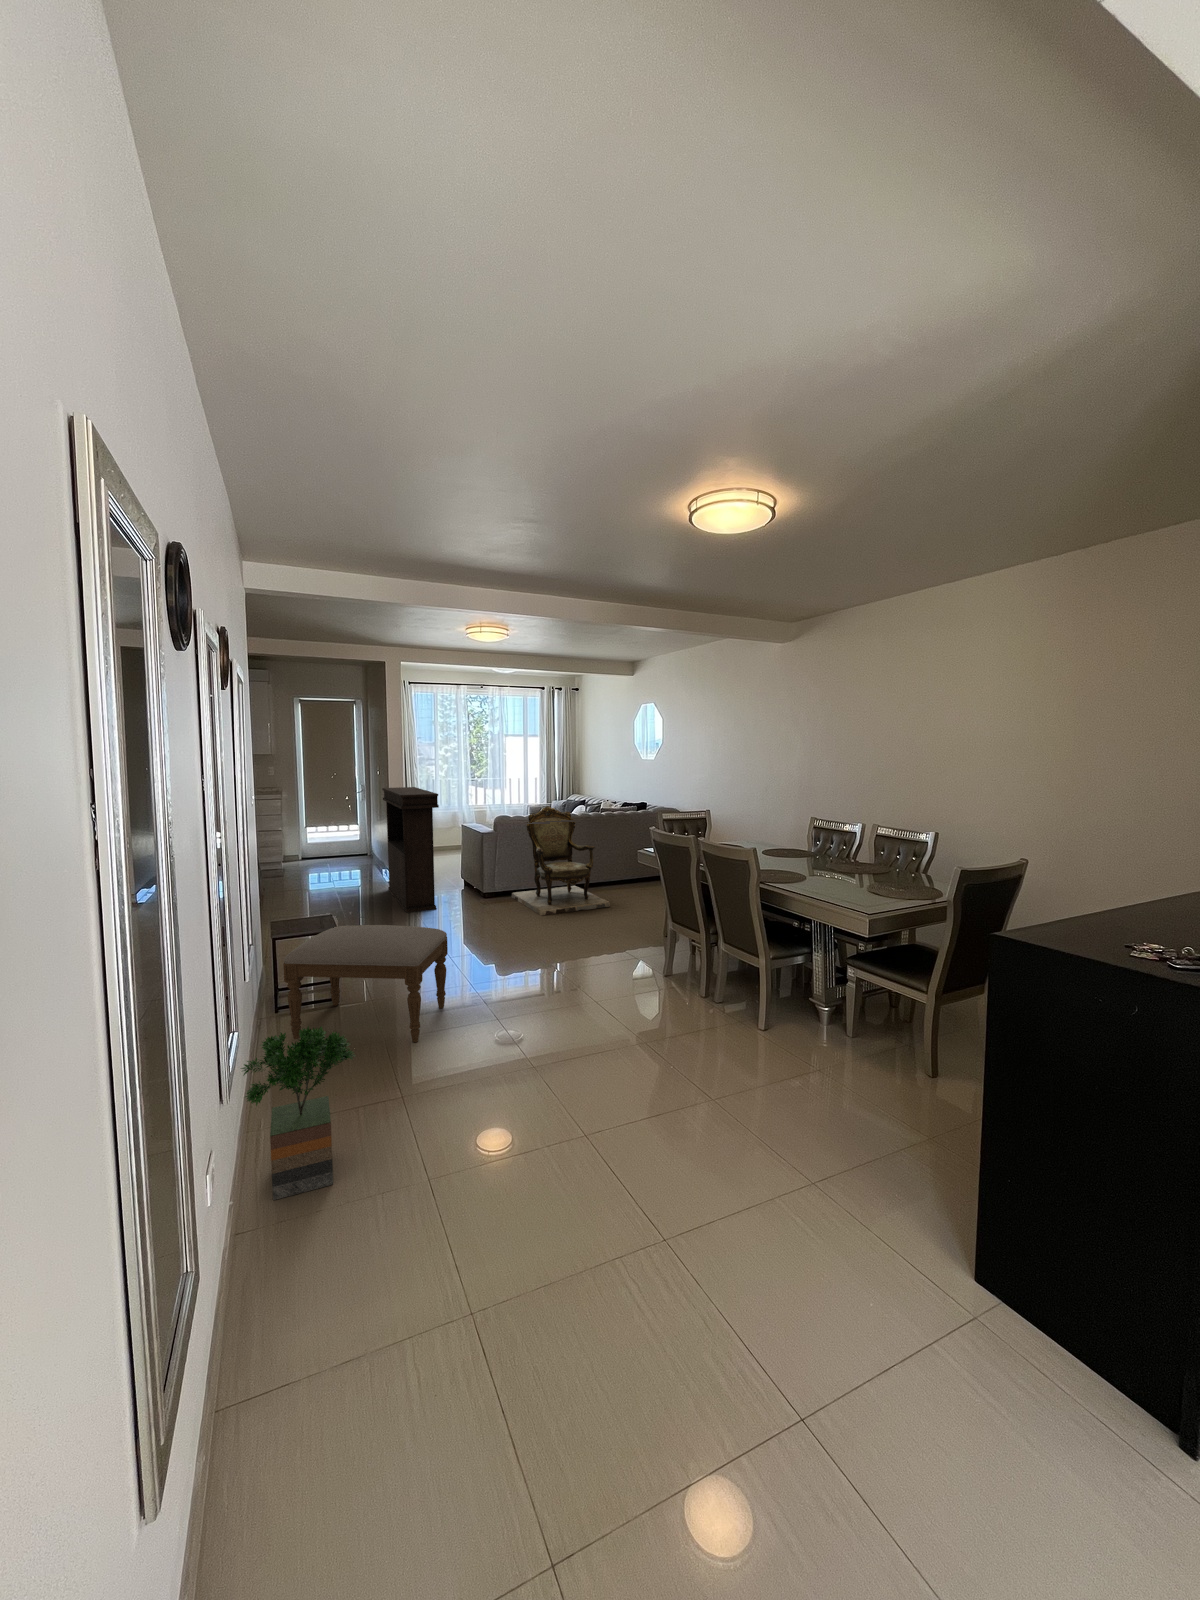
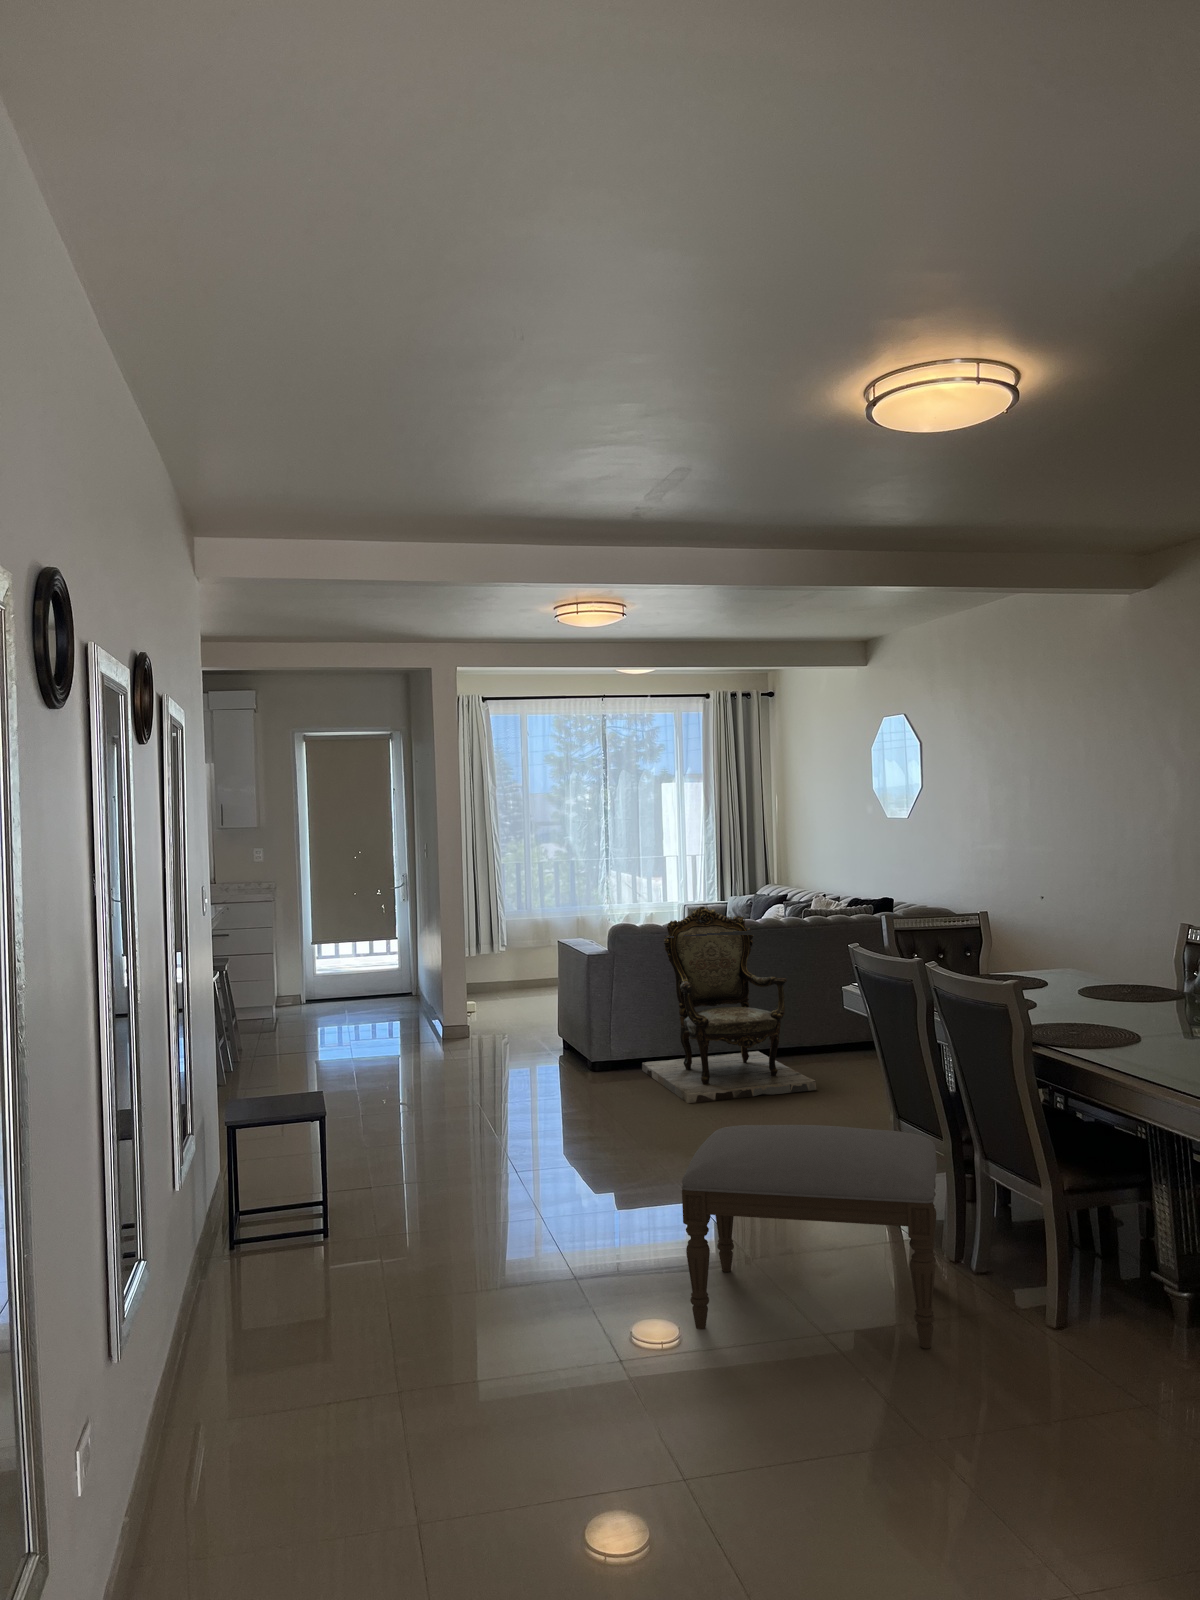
console table: present [382,787,439,913] -> none [424,877,511,1094]
ottoman: present [283,925,448,1042] -> present [682,1125,937,1348]
potted tree: present [241,1026,355,1200] -> none [156,1250,323,1517]

